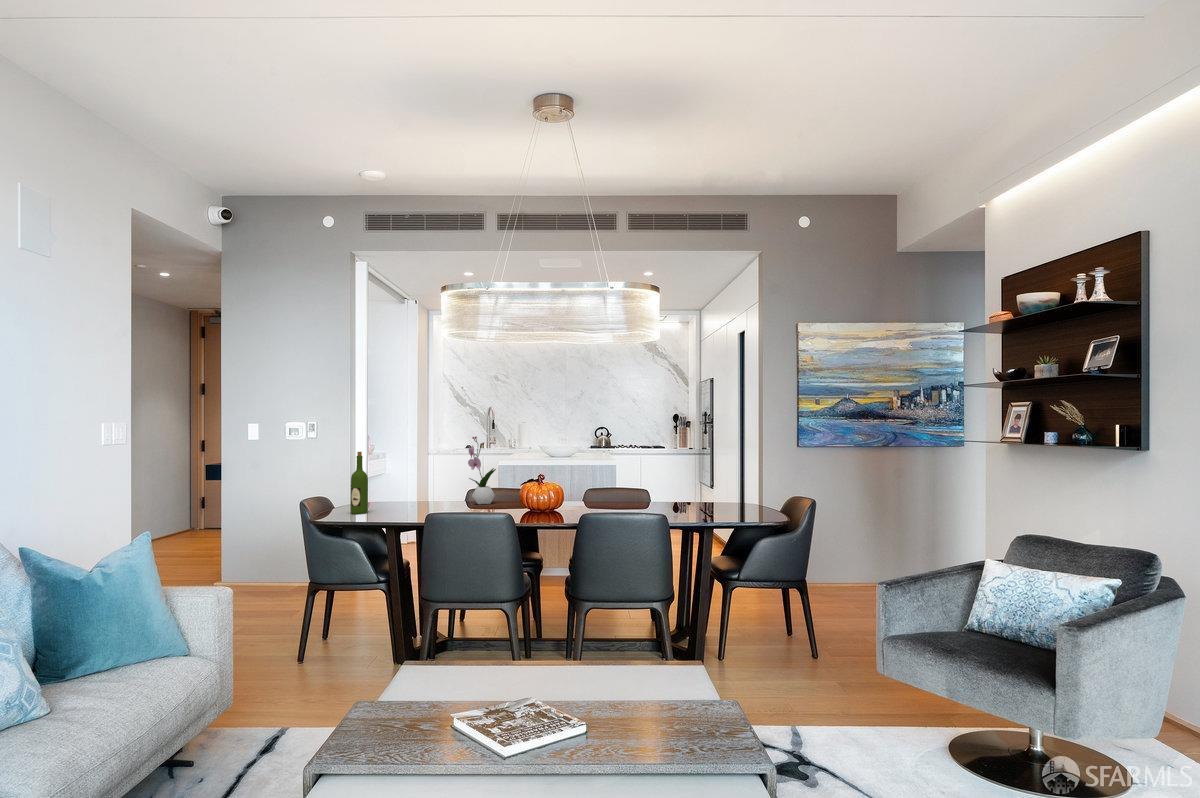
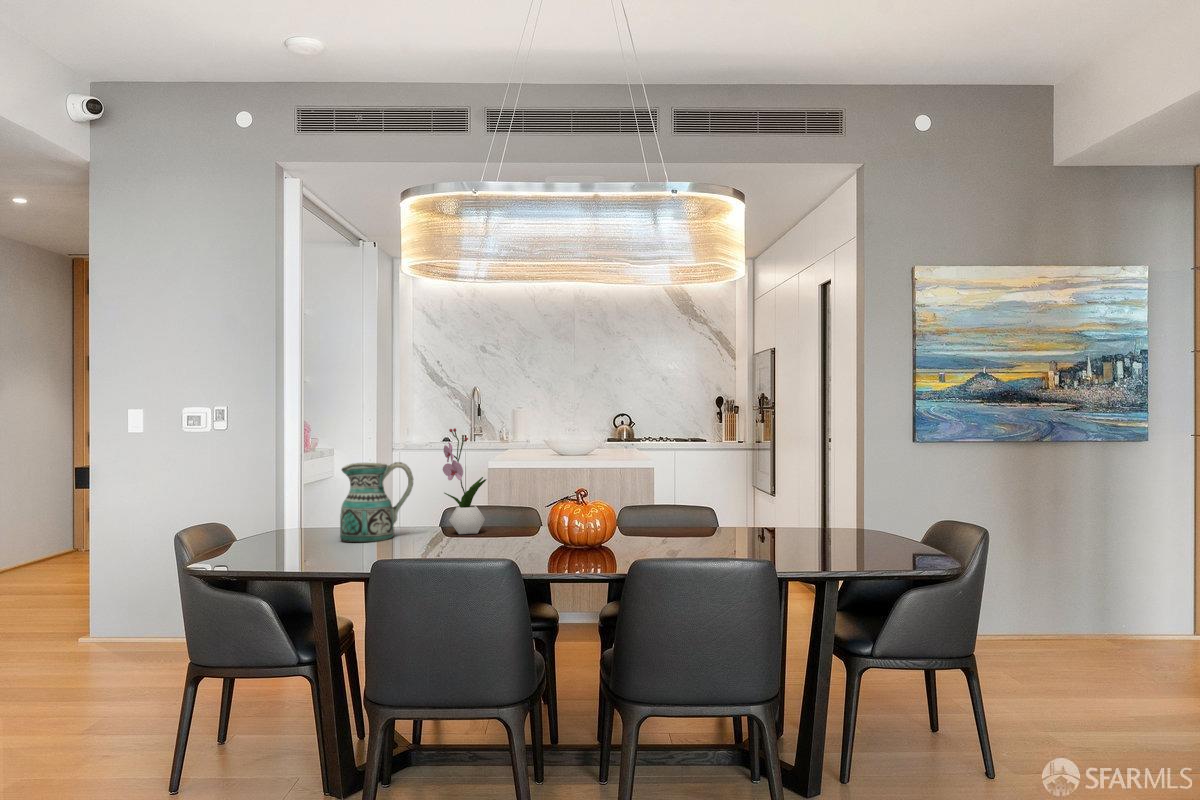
wine bottle: present [351,452,368,514] -> none [255,453,283,552]
ceramic pitcher: none [402,458,449,509] -> present [340,462,413,542]

